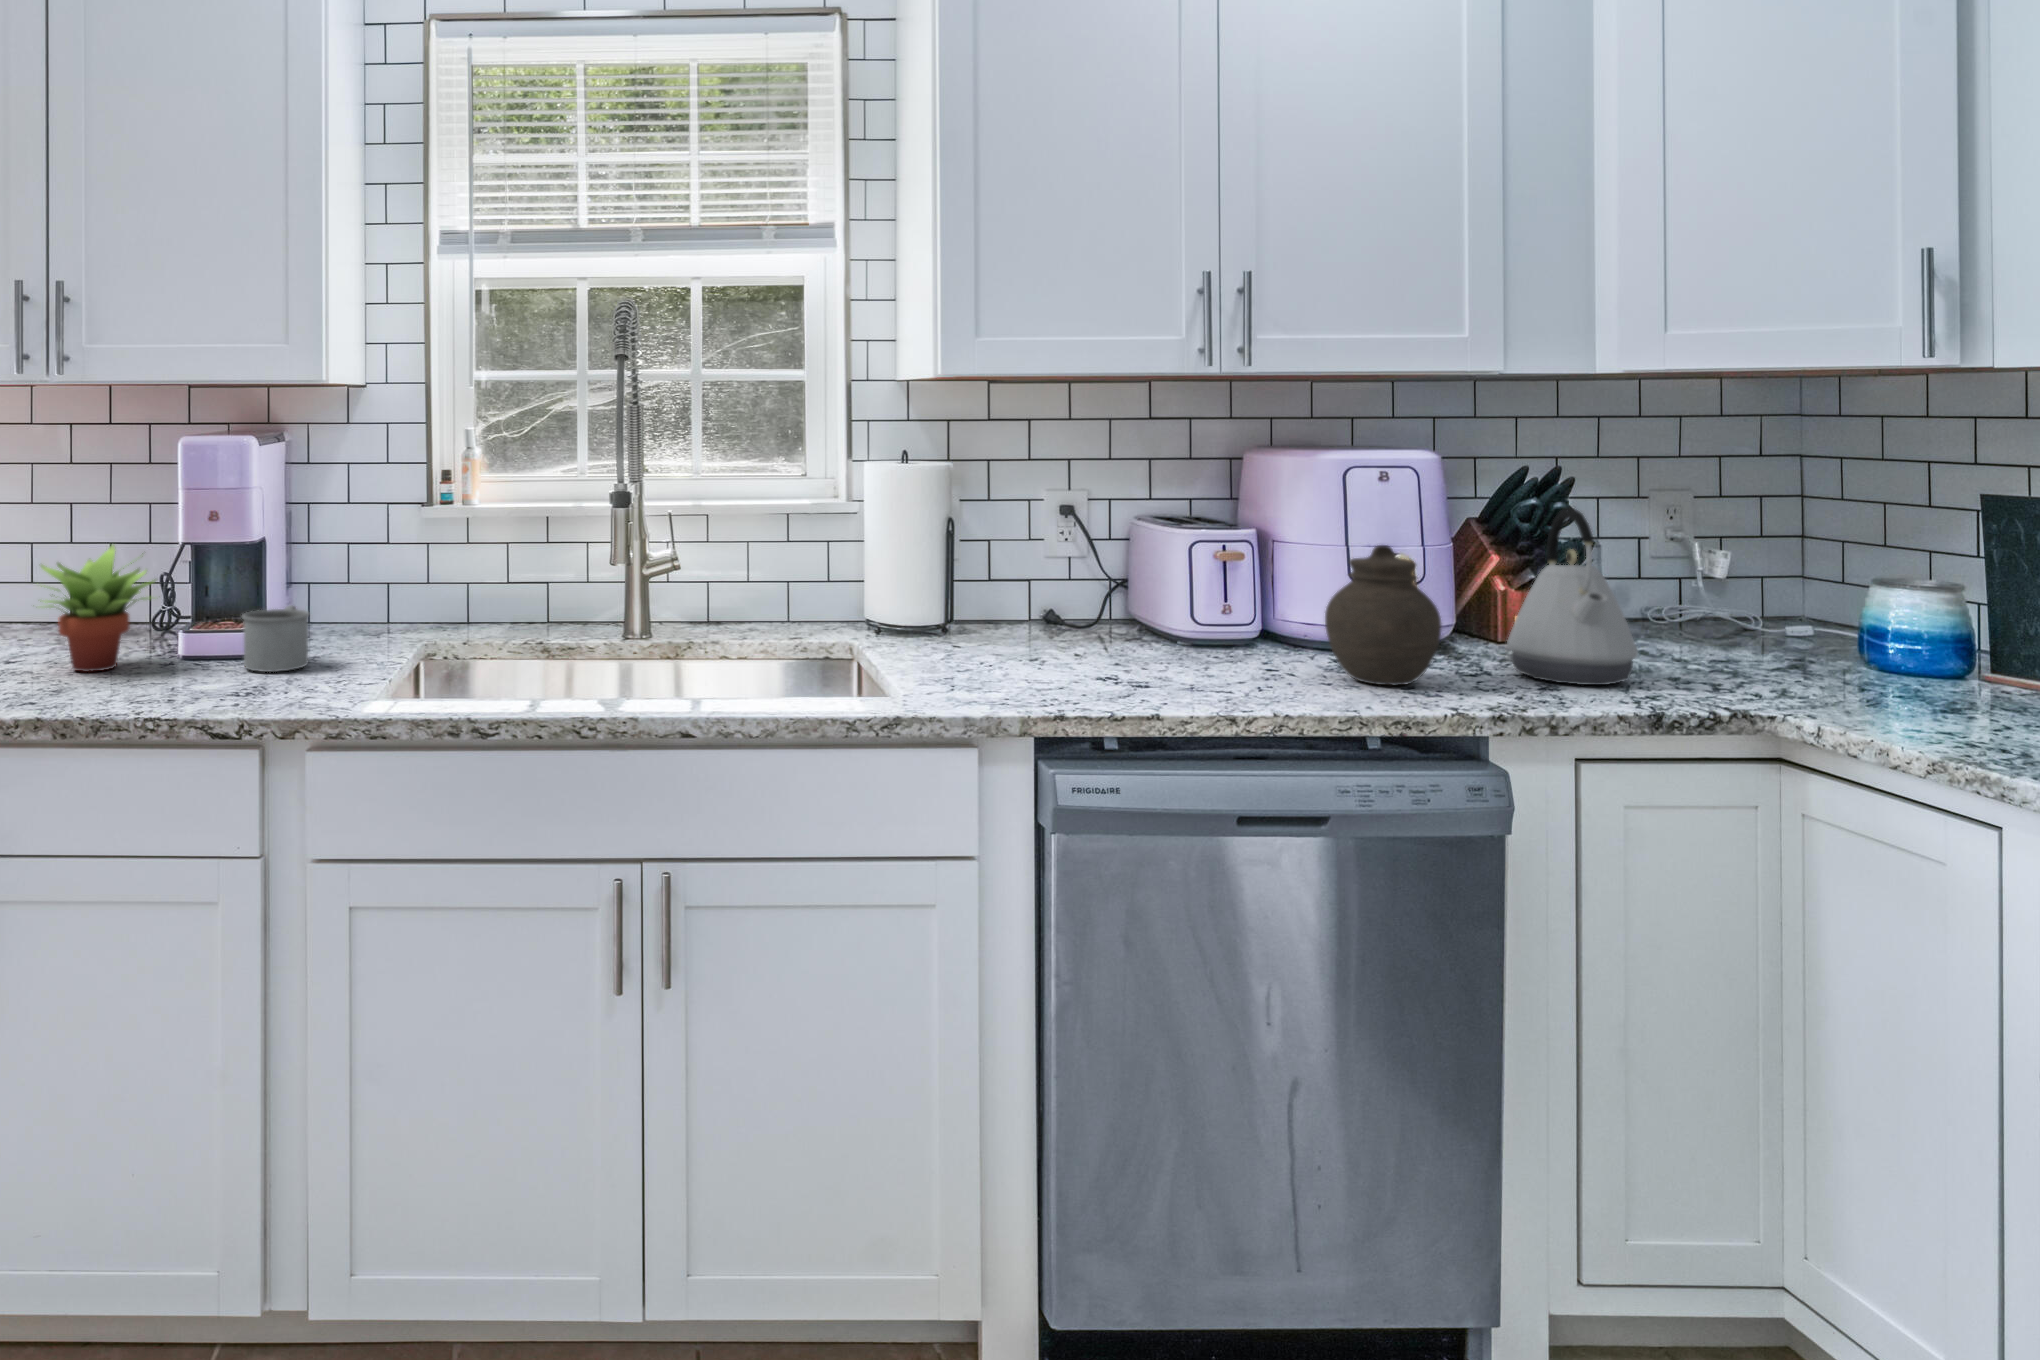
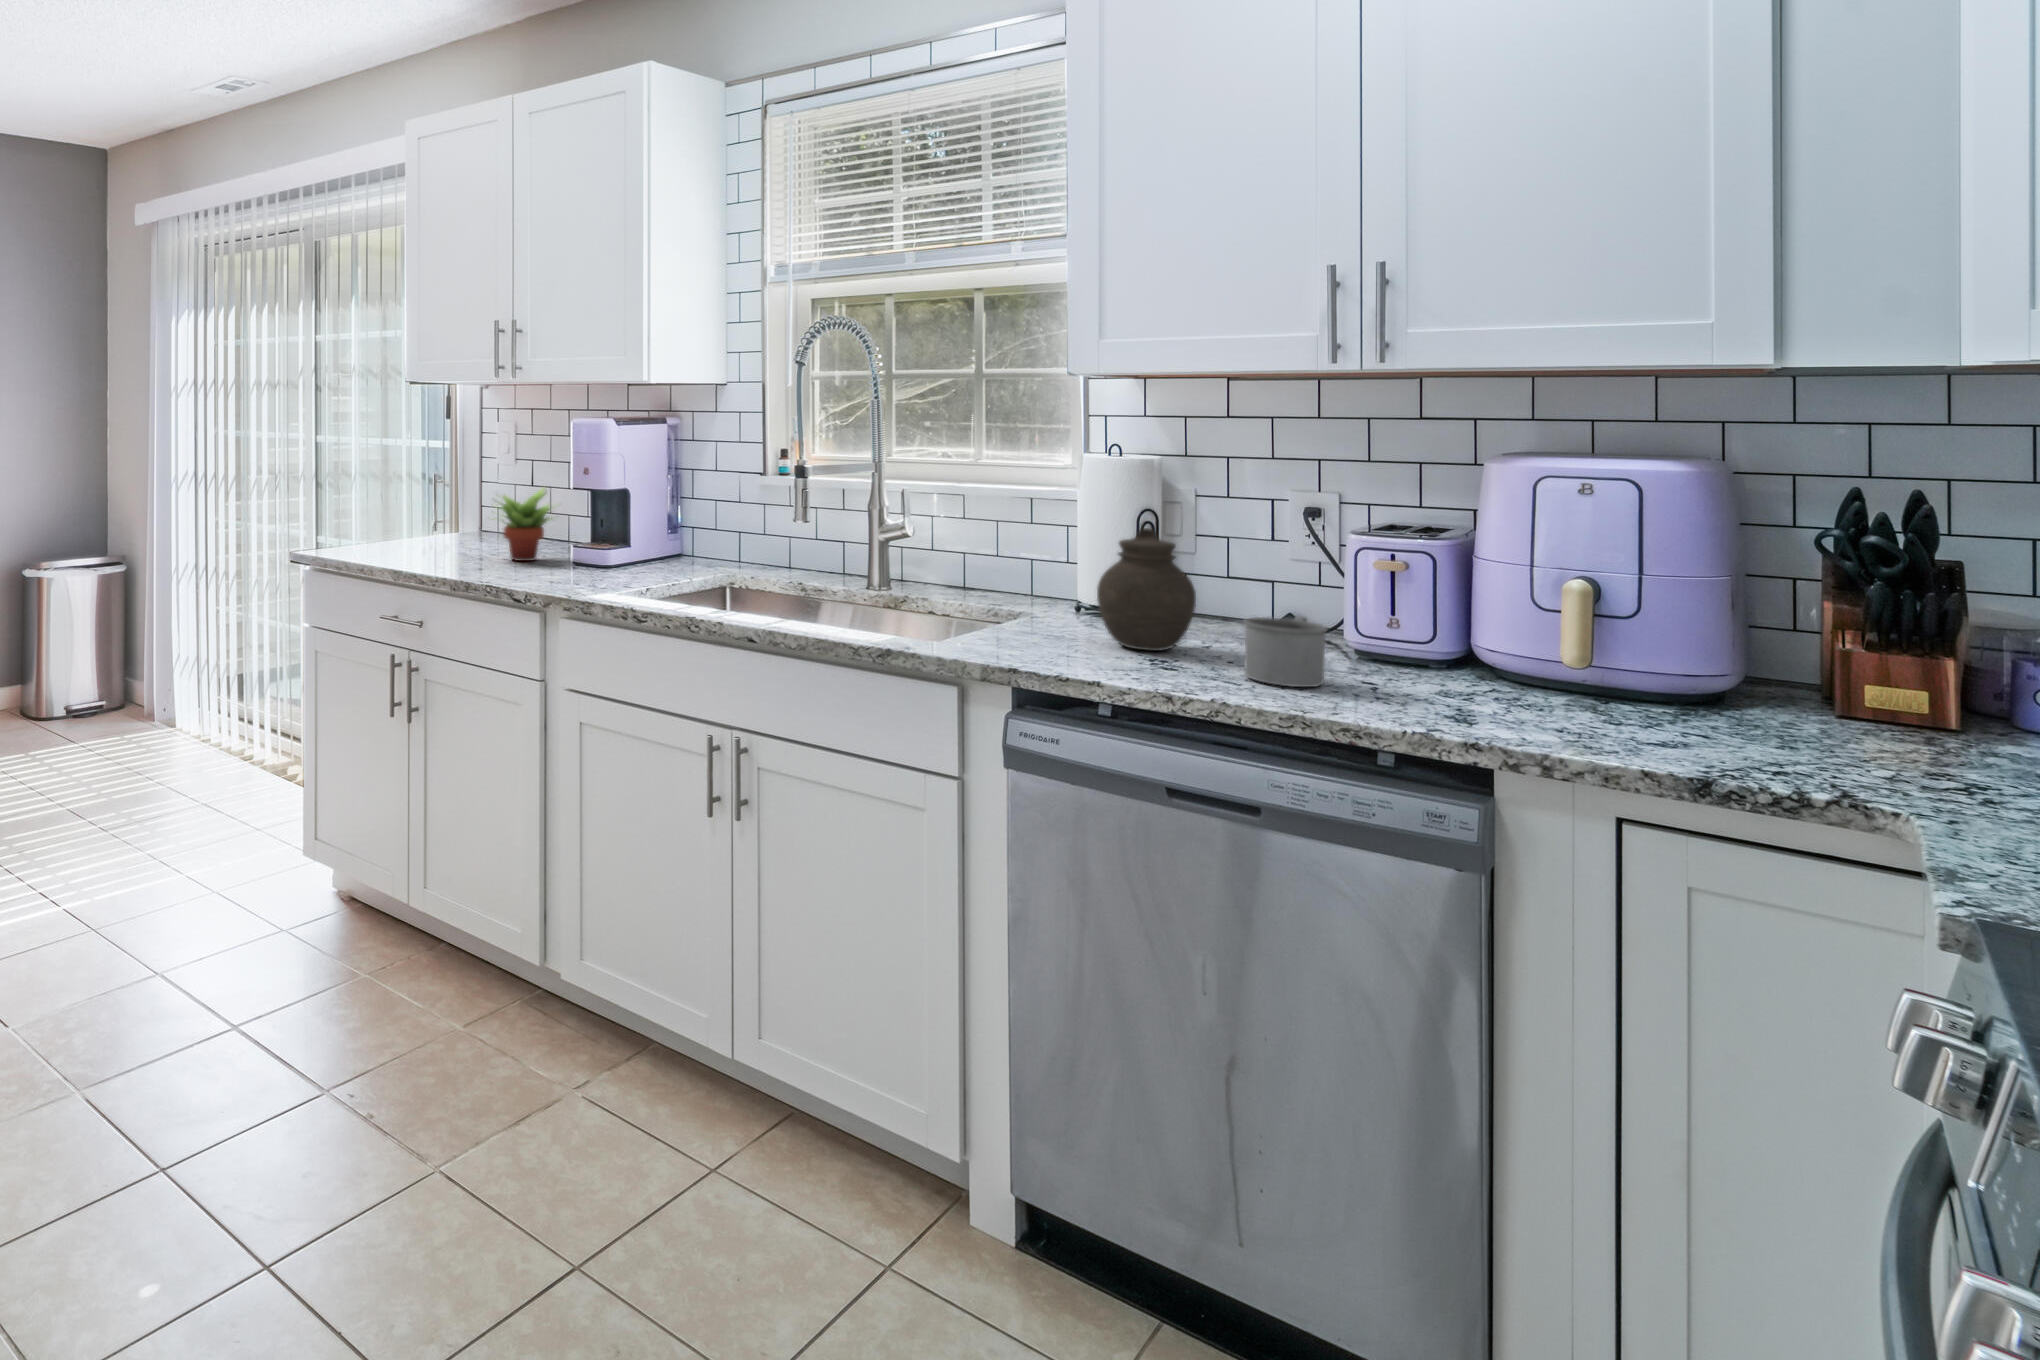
kettle: present [1507,508,1638,685] -> none [1694,539,1892,765]
jar: present [1325,545,1441,685] -> present [1097,528,1196,651]
mug: present [242,605,309,672] -> present [1244,616,1327,687]

